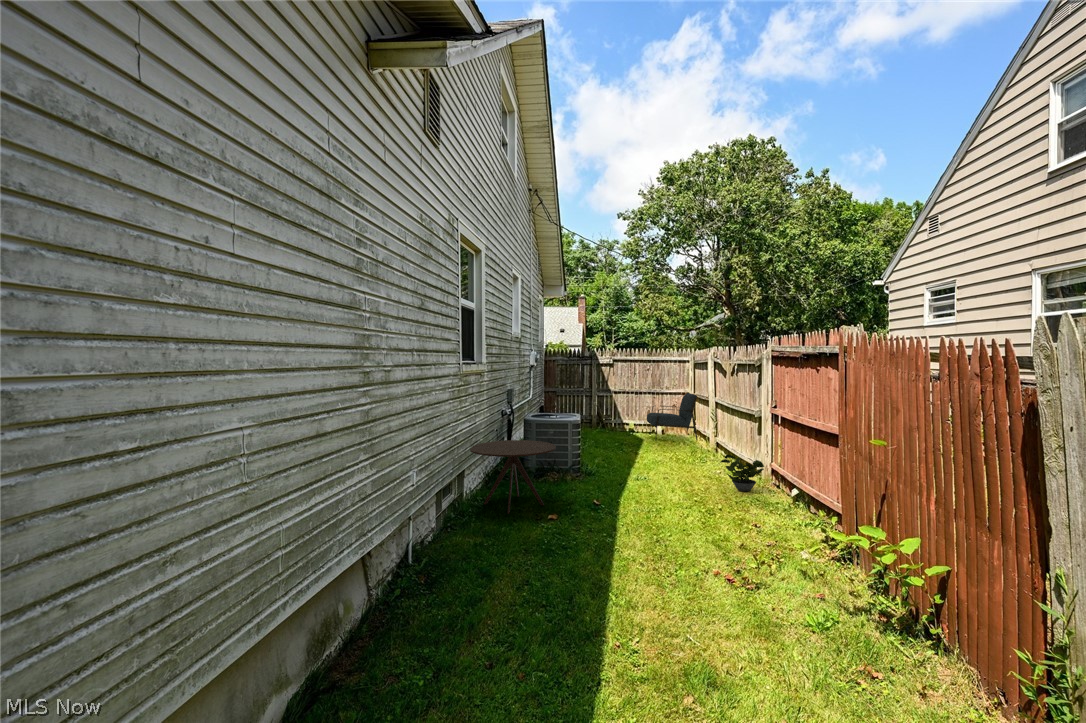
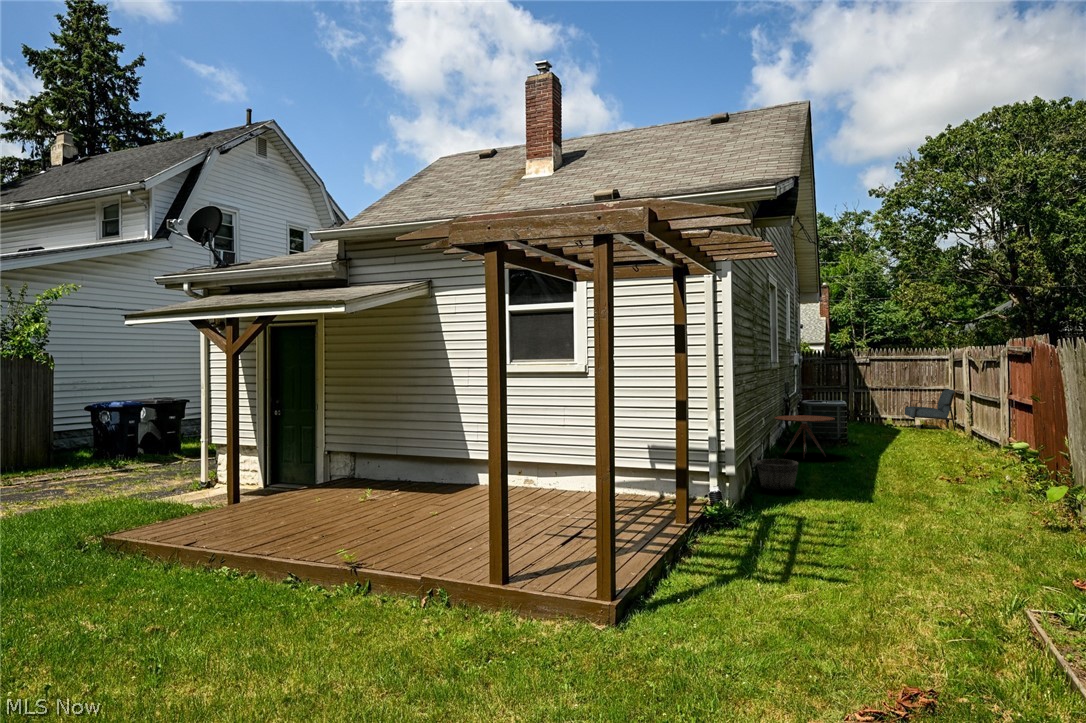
potted plant: present [720,455,764,491] -> none [964,430,1001,457]
wooden bucket: none [350,563,443,660] -> present [757,456,798,490]

